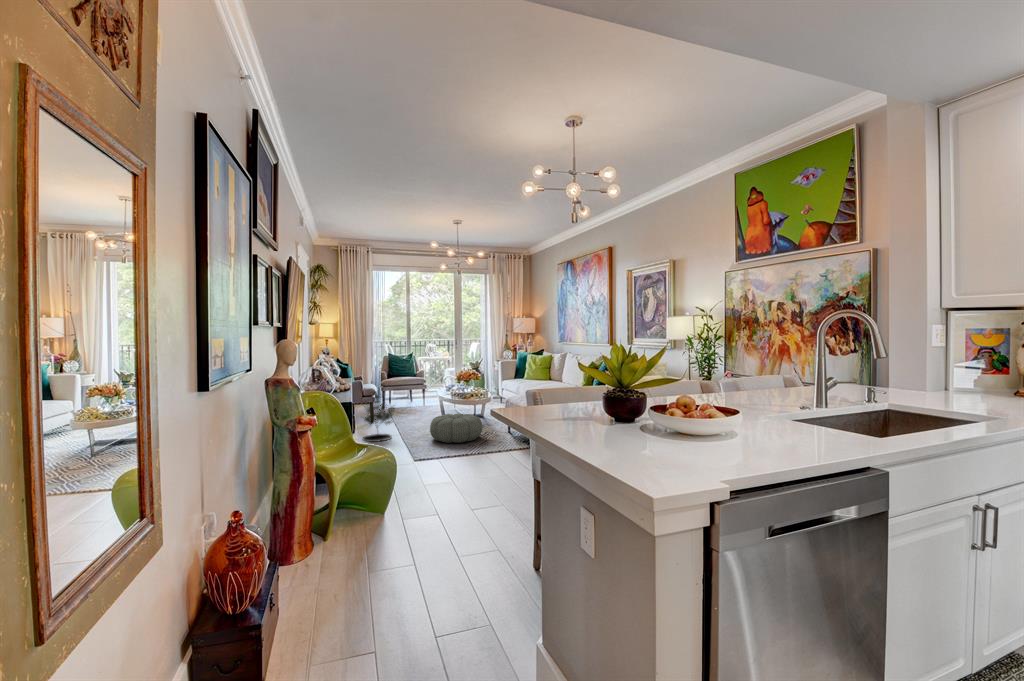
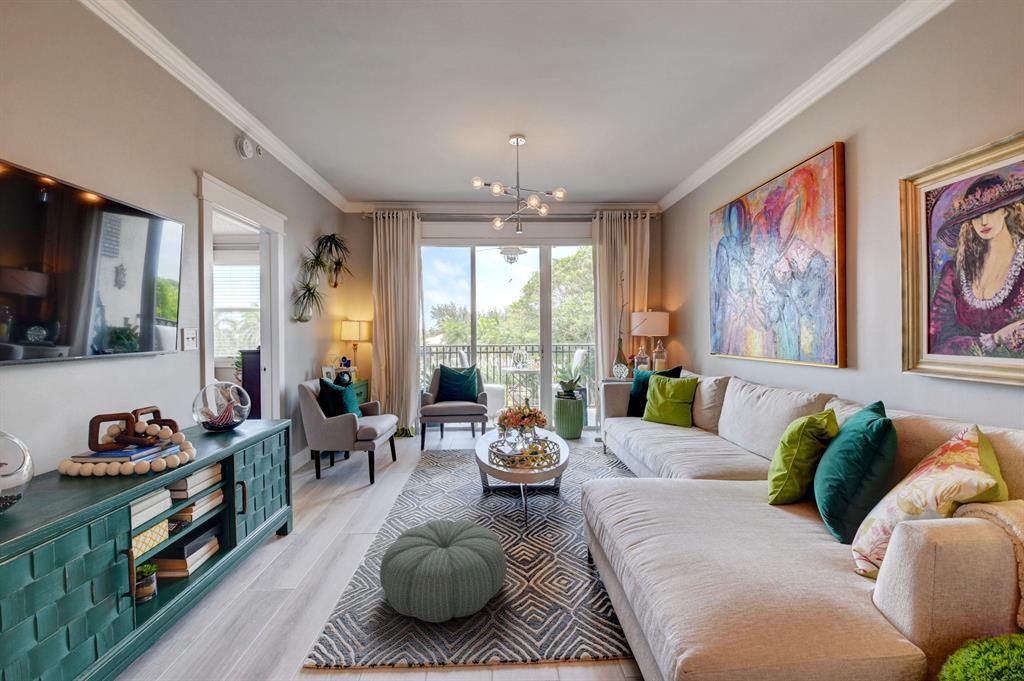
potted tree: present [363,393,394,442] -> none [268,452,347,569]

